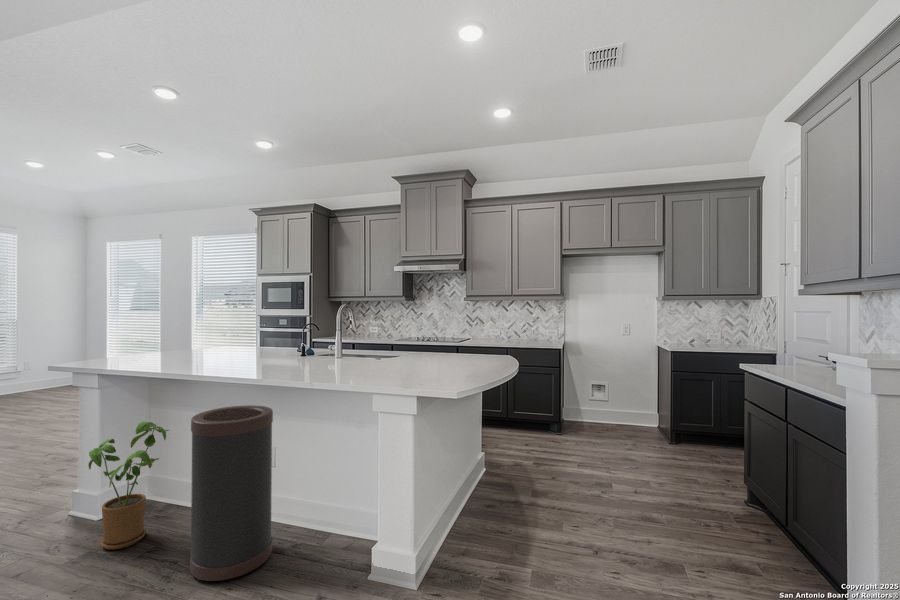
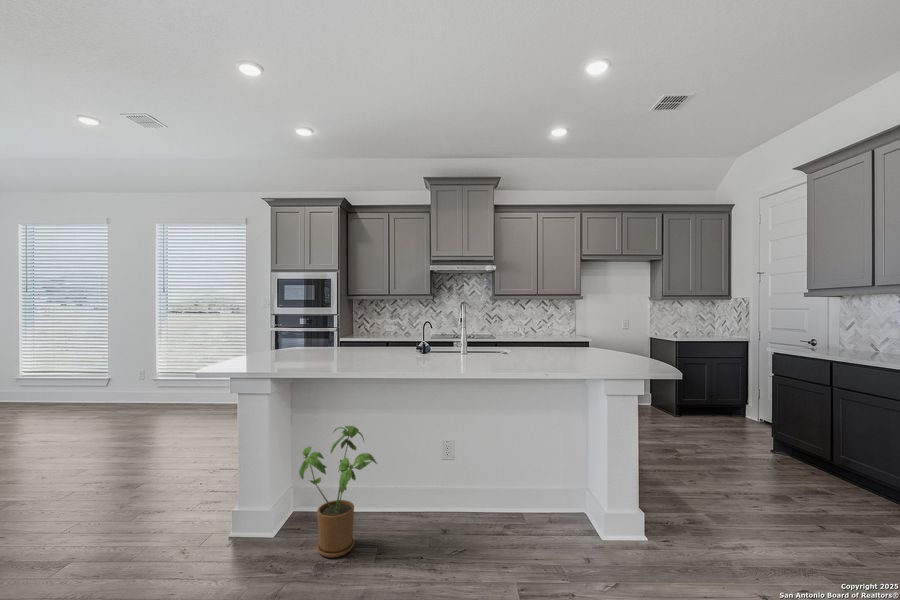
trash can: present [190,405,273,581] -> none [435,401,504,566]

